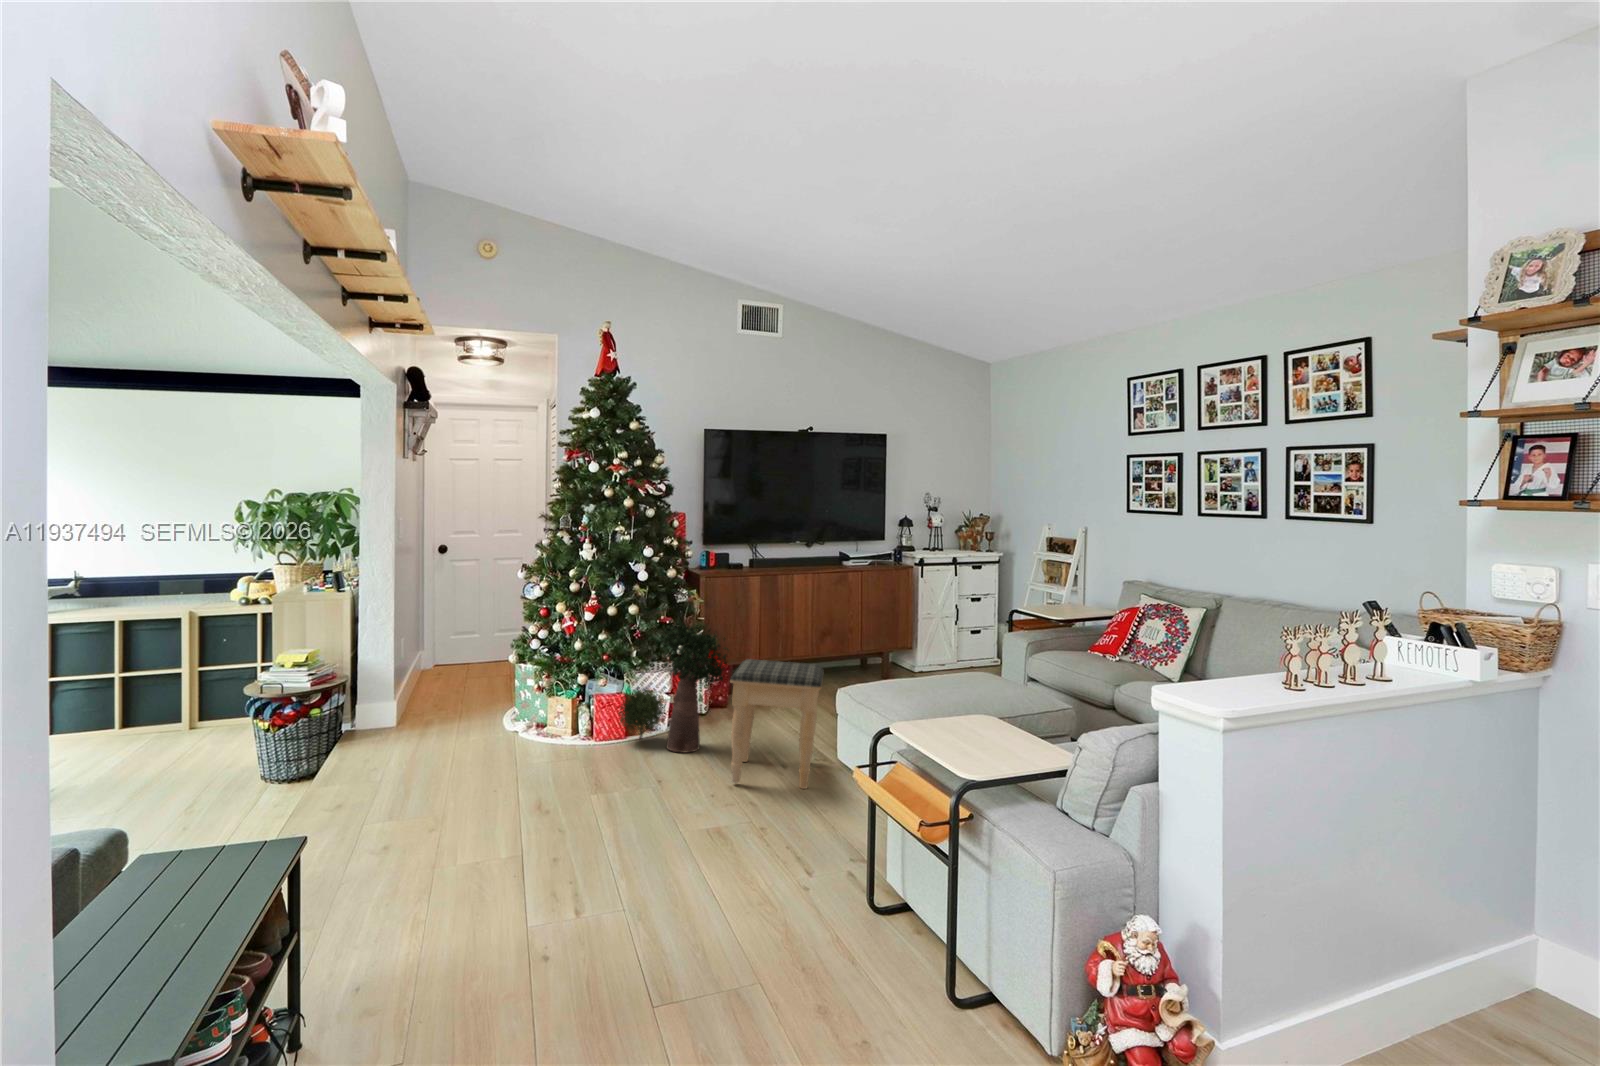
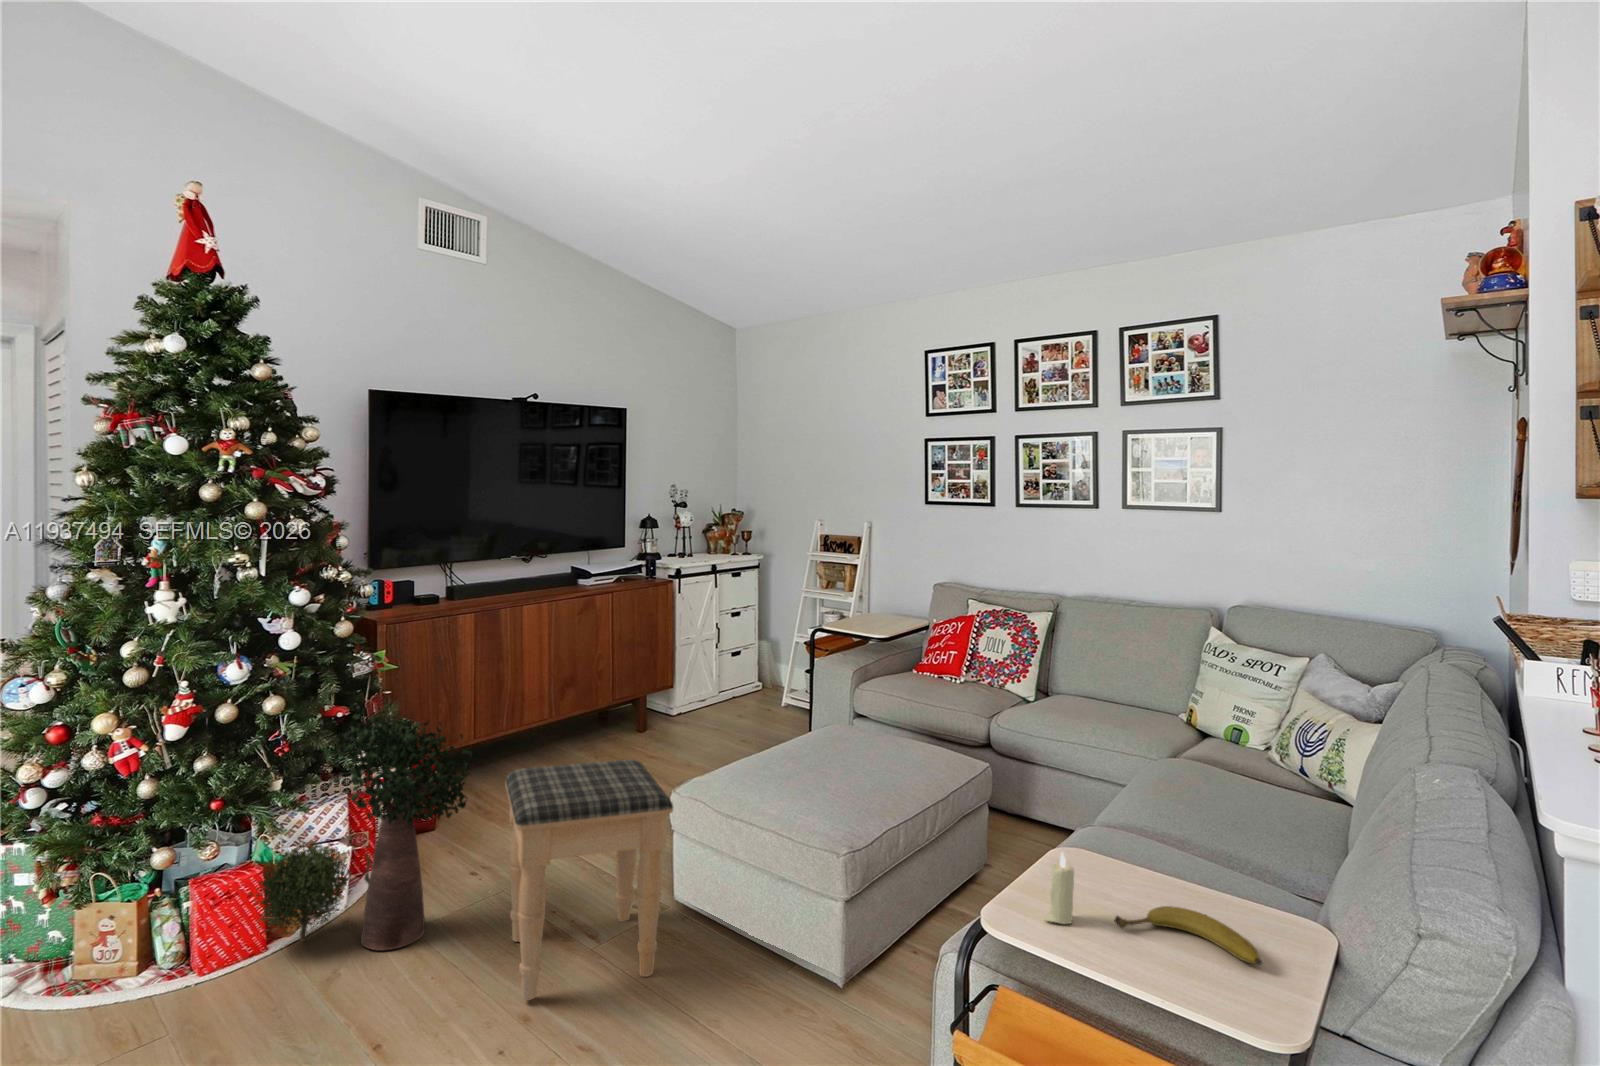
candle: none [932,693,951,734] -> present [1044,853,1074,924]
fruit: none [965,731,1023,756] -> present [1114,906,1262,964]

